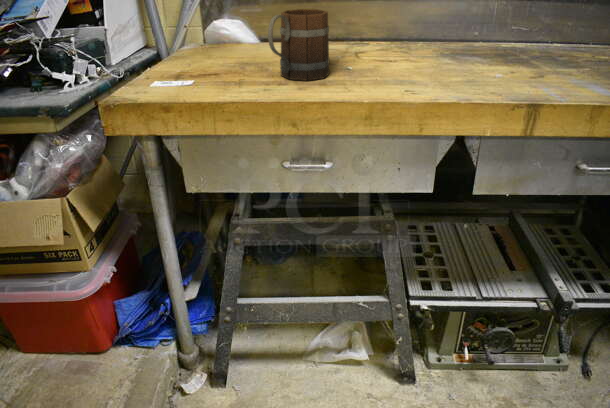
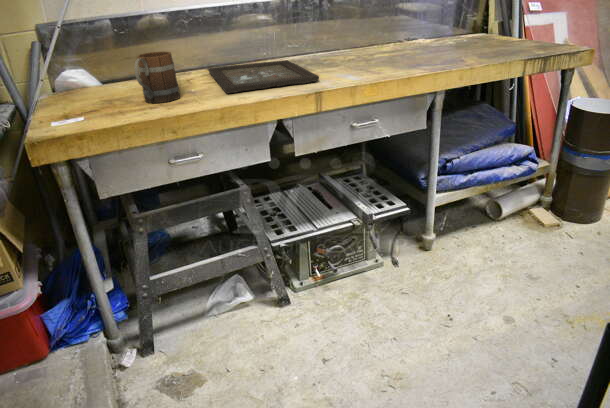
tray: none [385,42,545,86] -> present [208,60,319,93]

